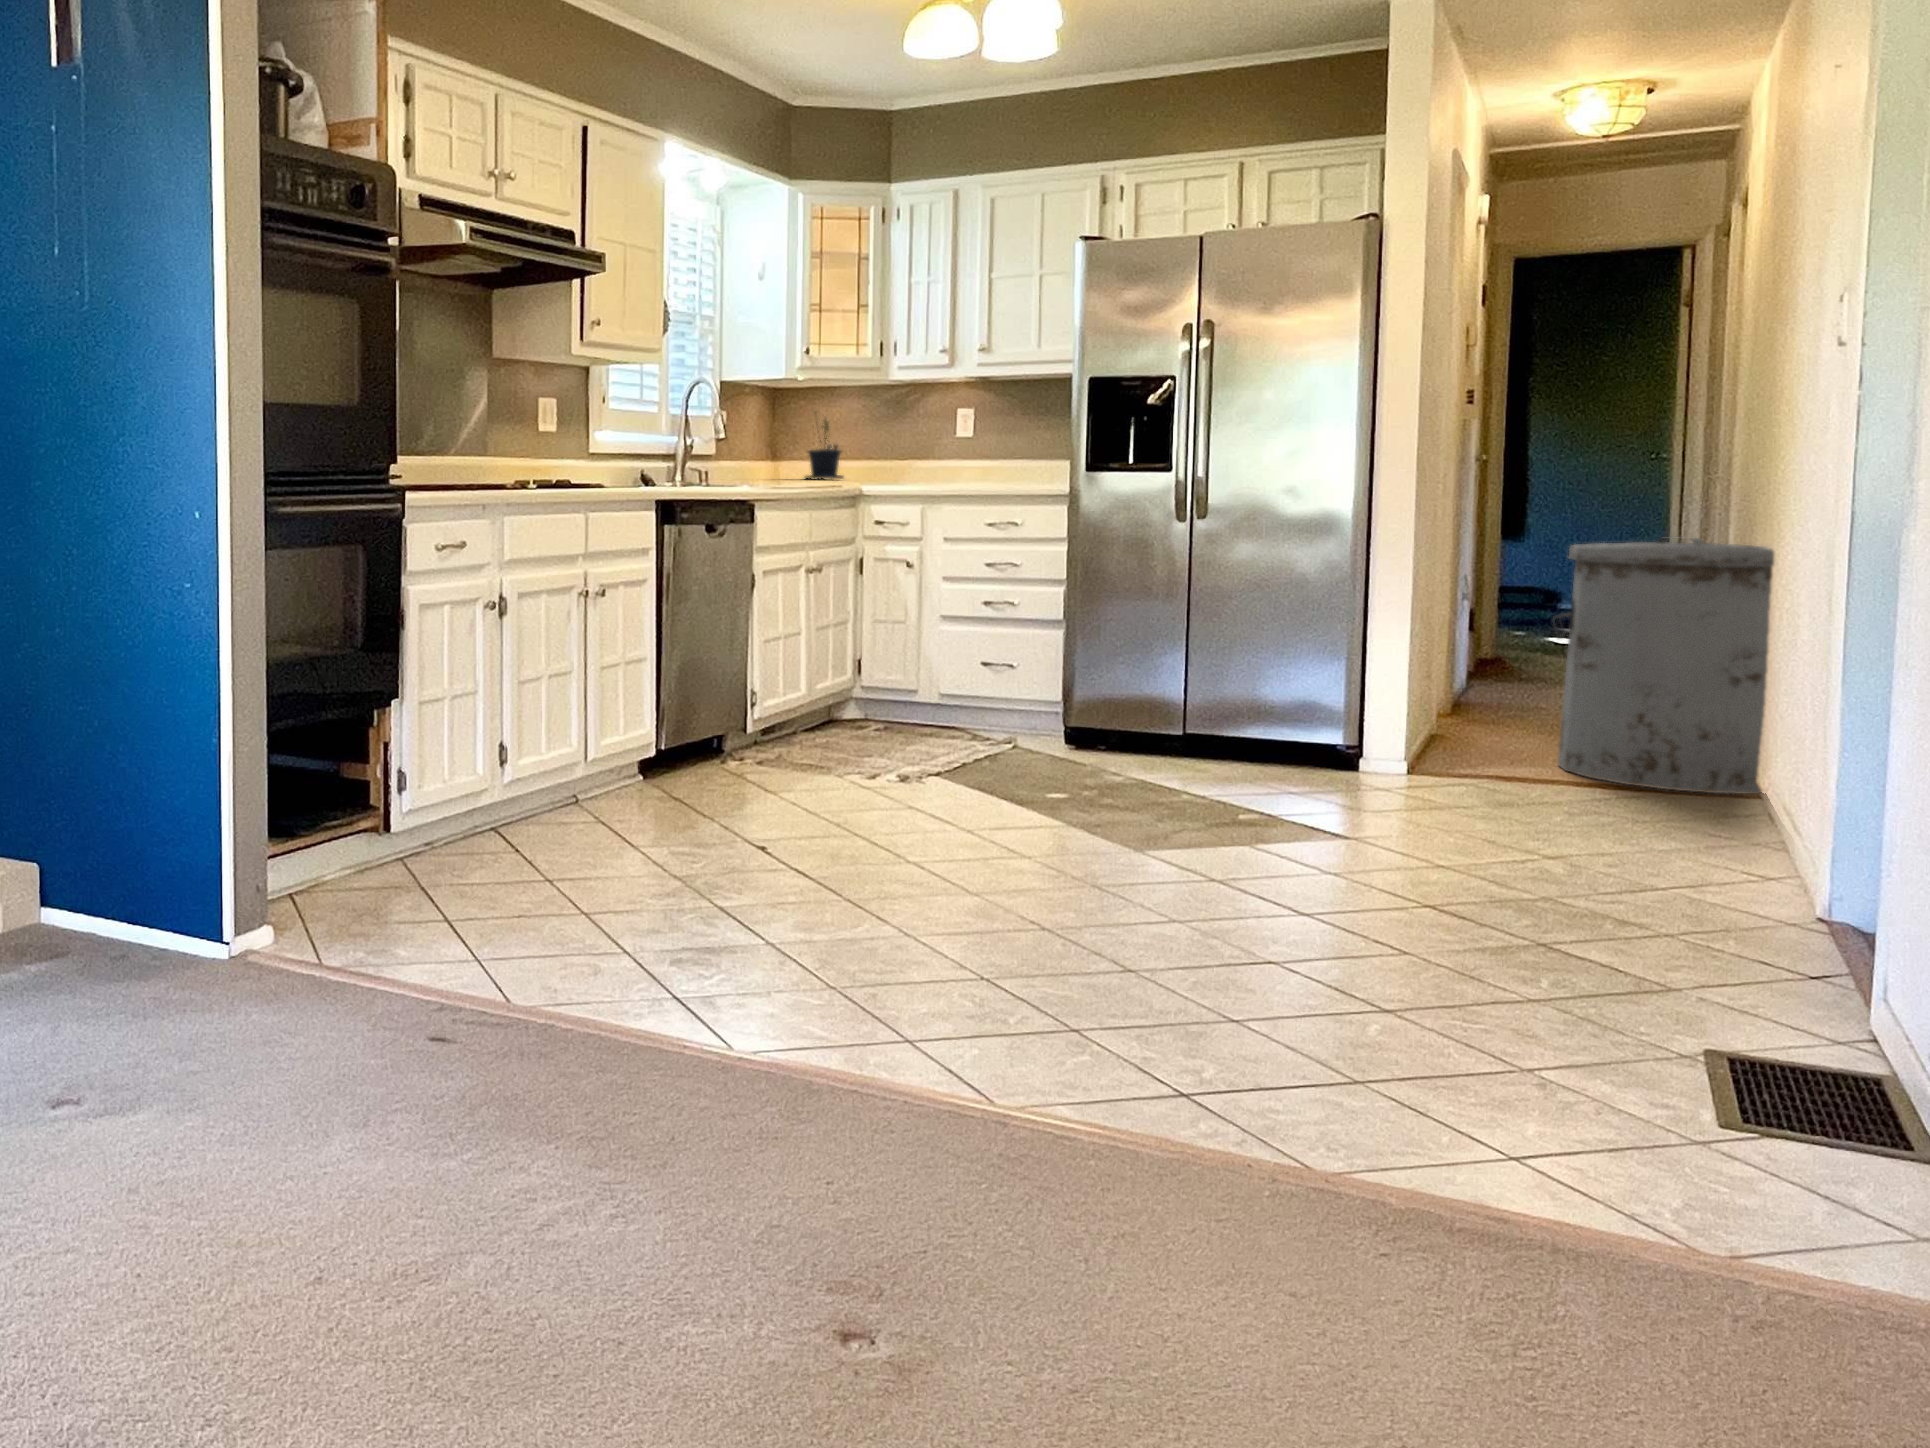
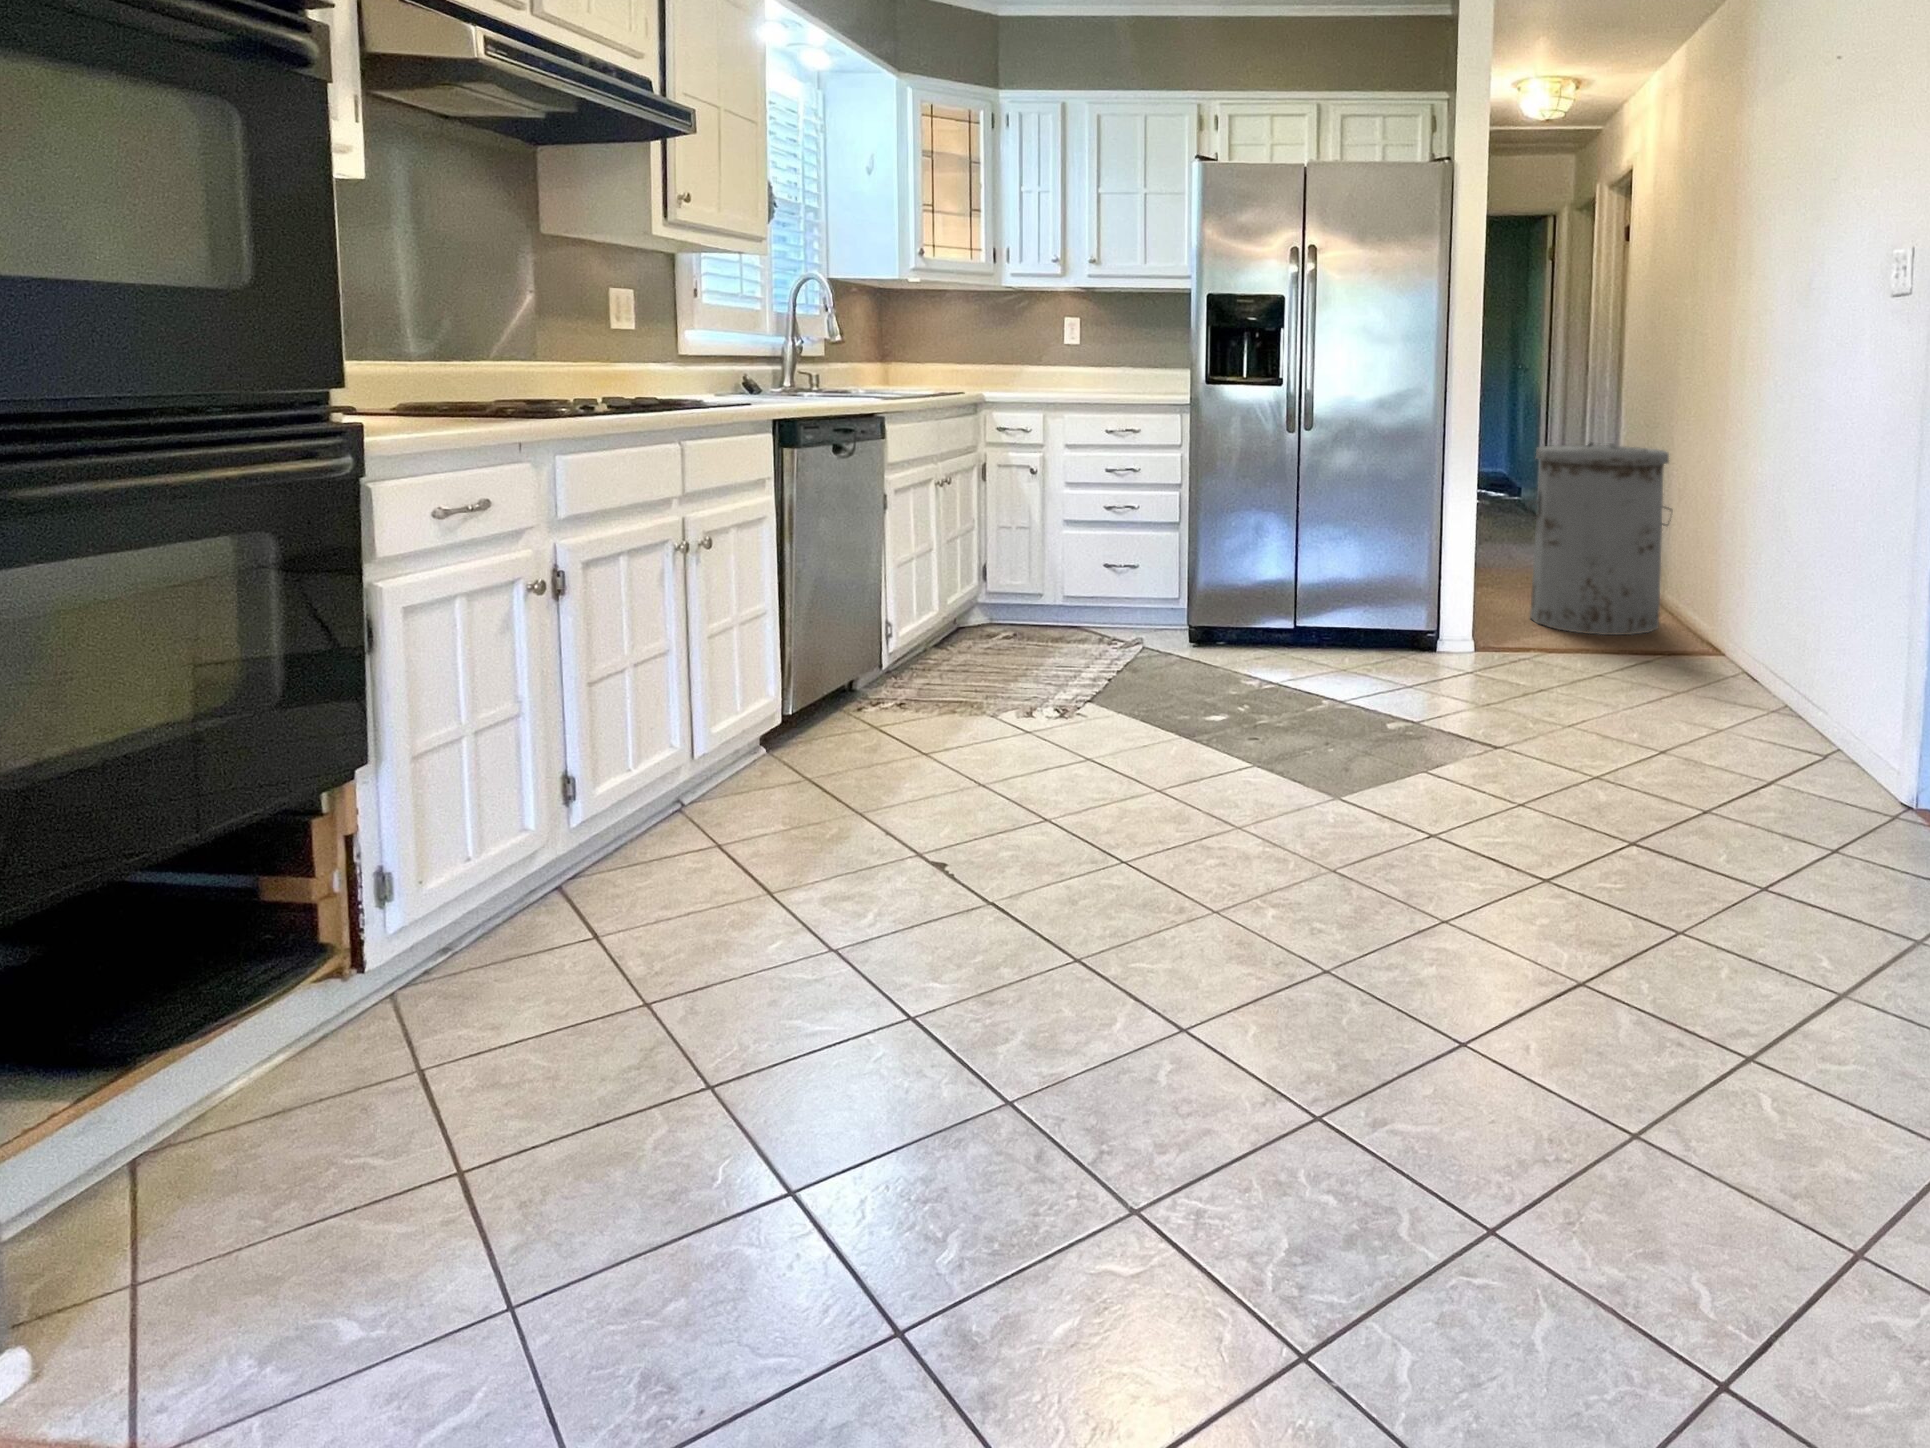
potted plant: present [805,412,843,479] -> none [918,312,963,383]

